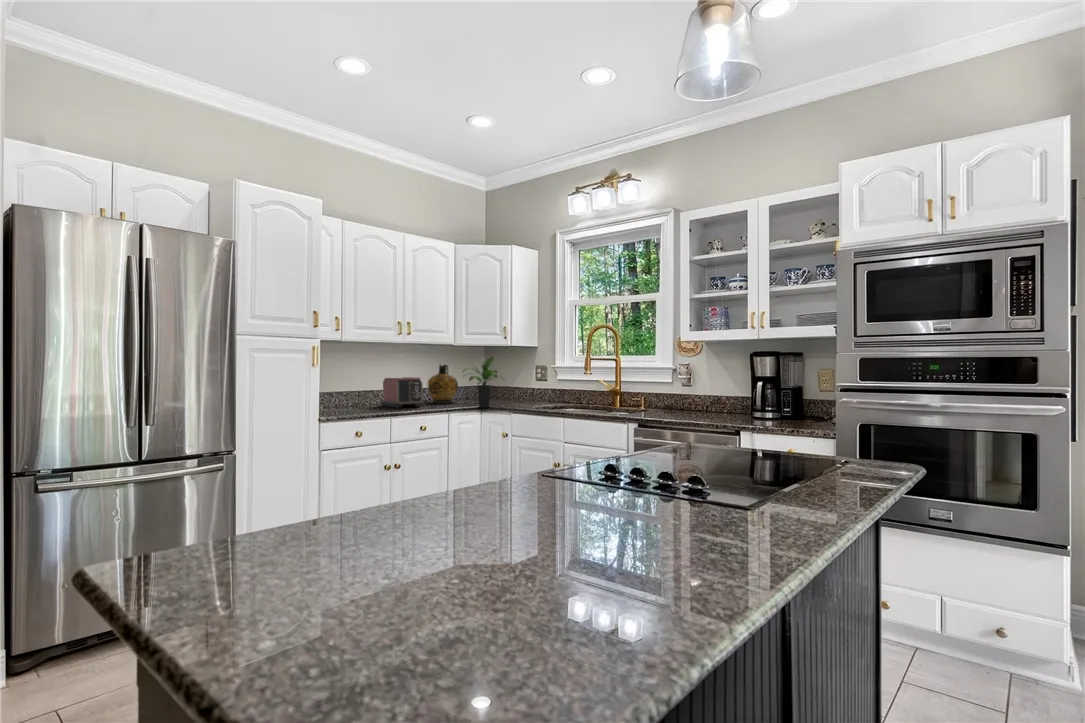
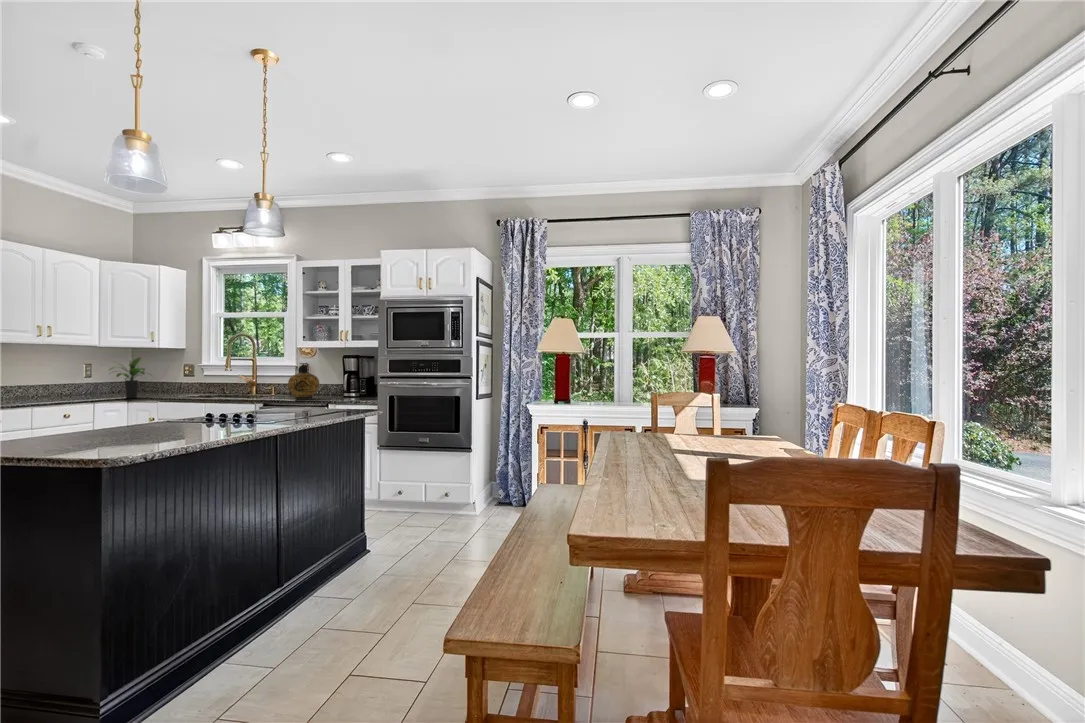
ceramic jug: present [428,364,458,403] -> present [288,364,319,399]
toaster: present [381,377,423,408] -> none [16,375,66,401]

